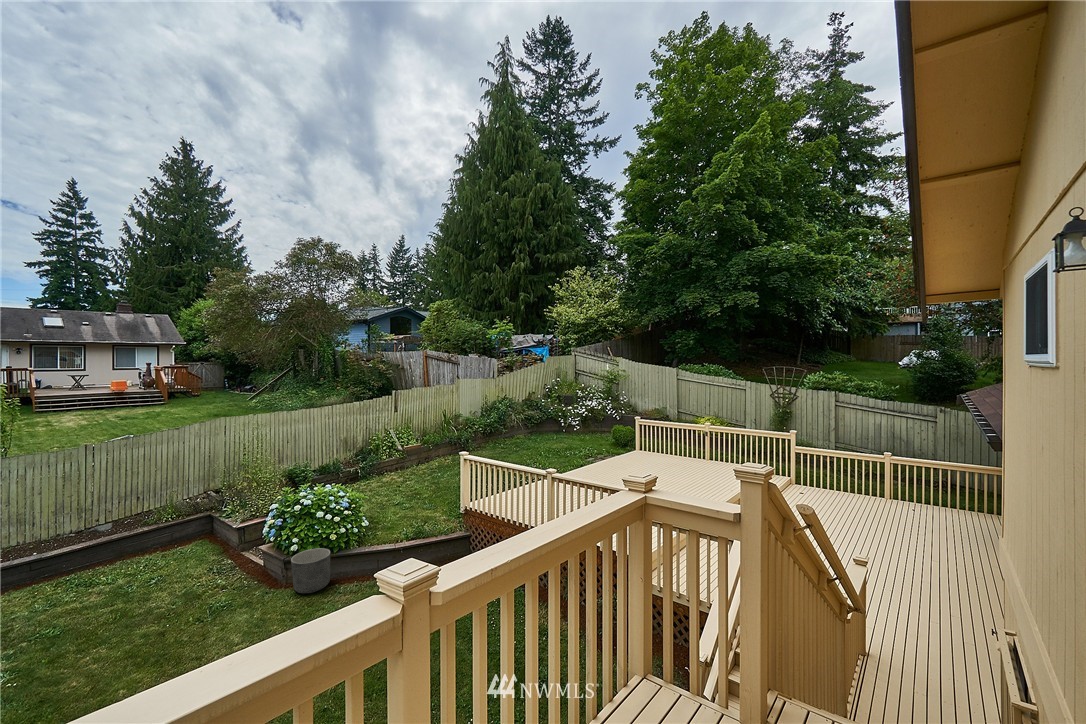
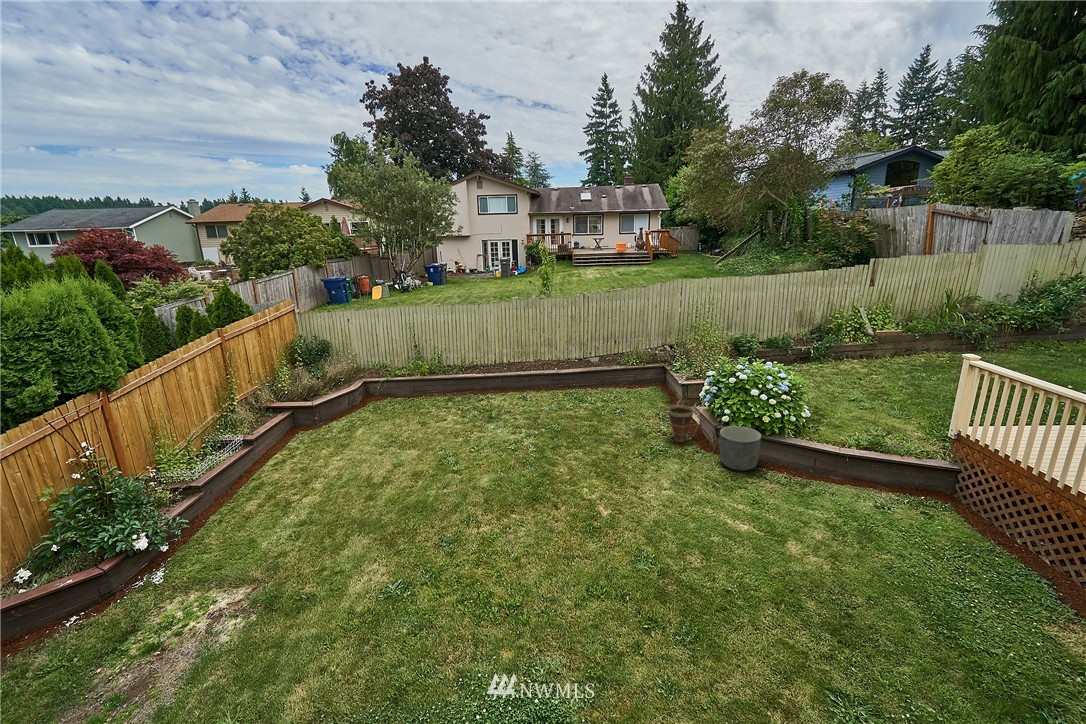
basket: none [228,540,265,591] -> present [668,400,700,443]

